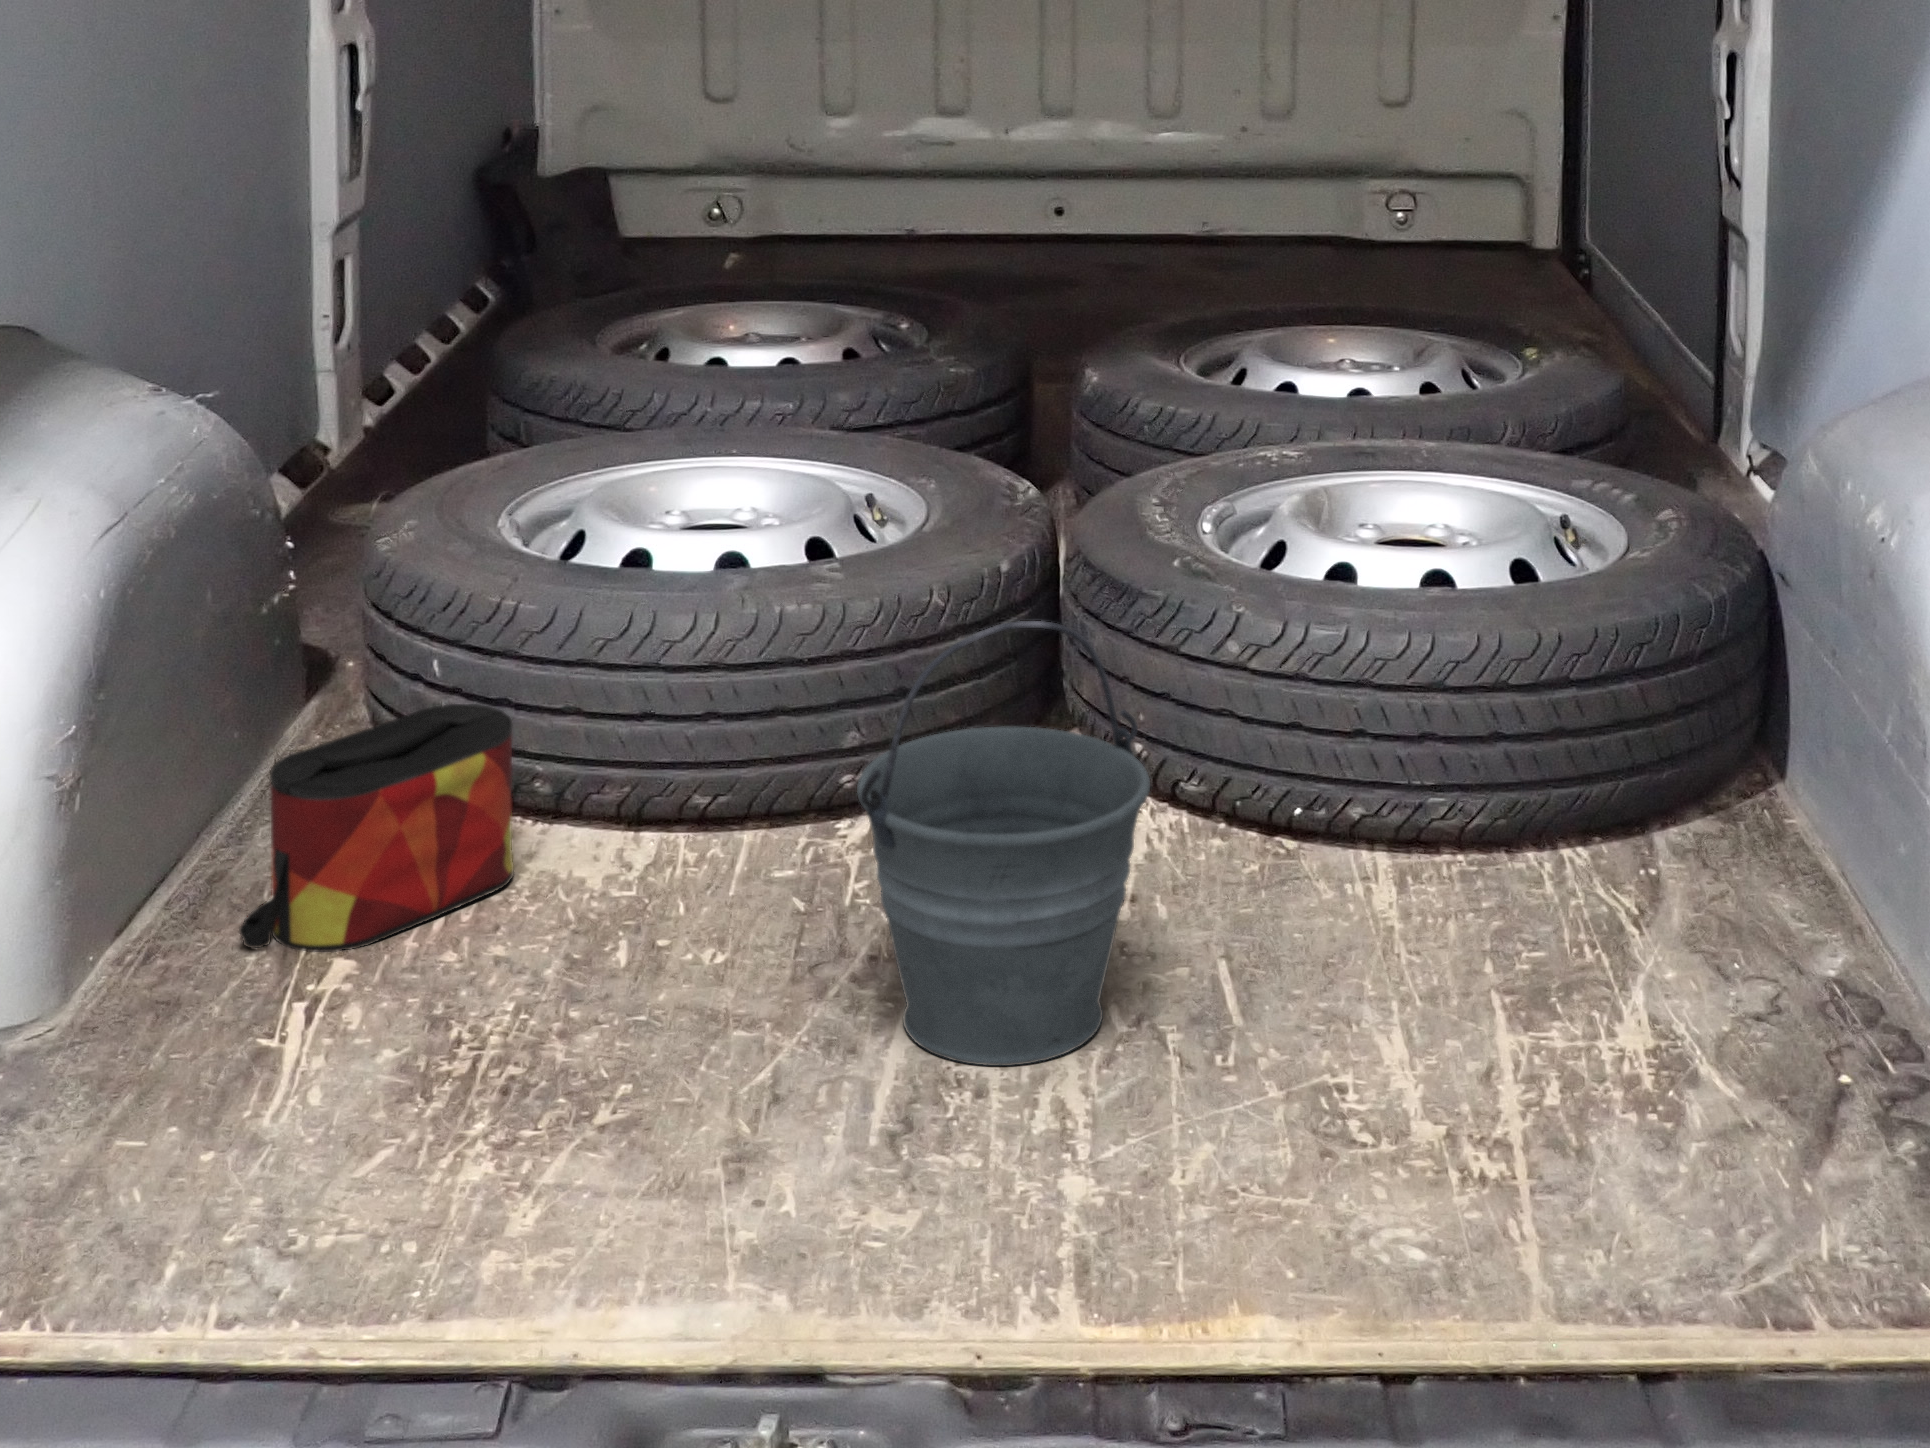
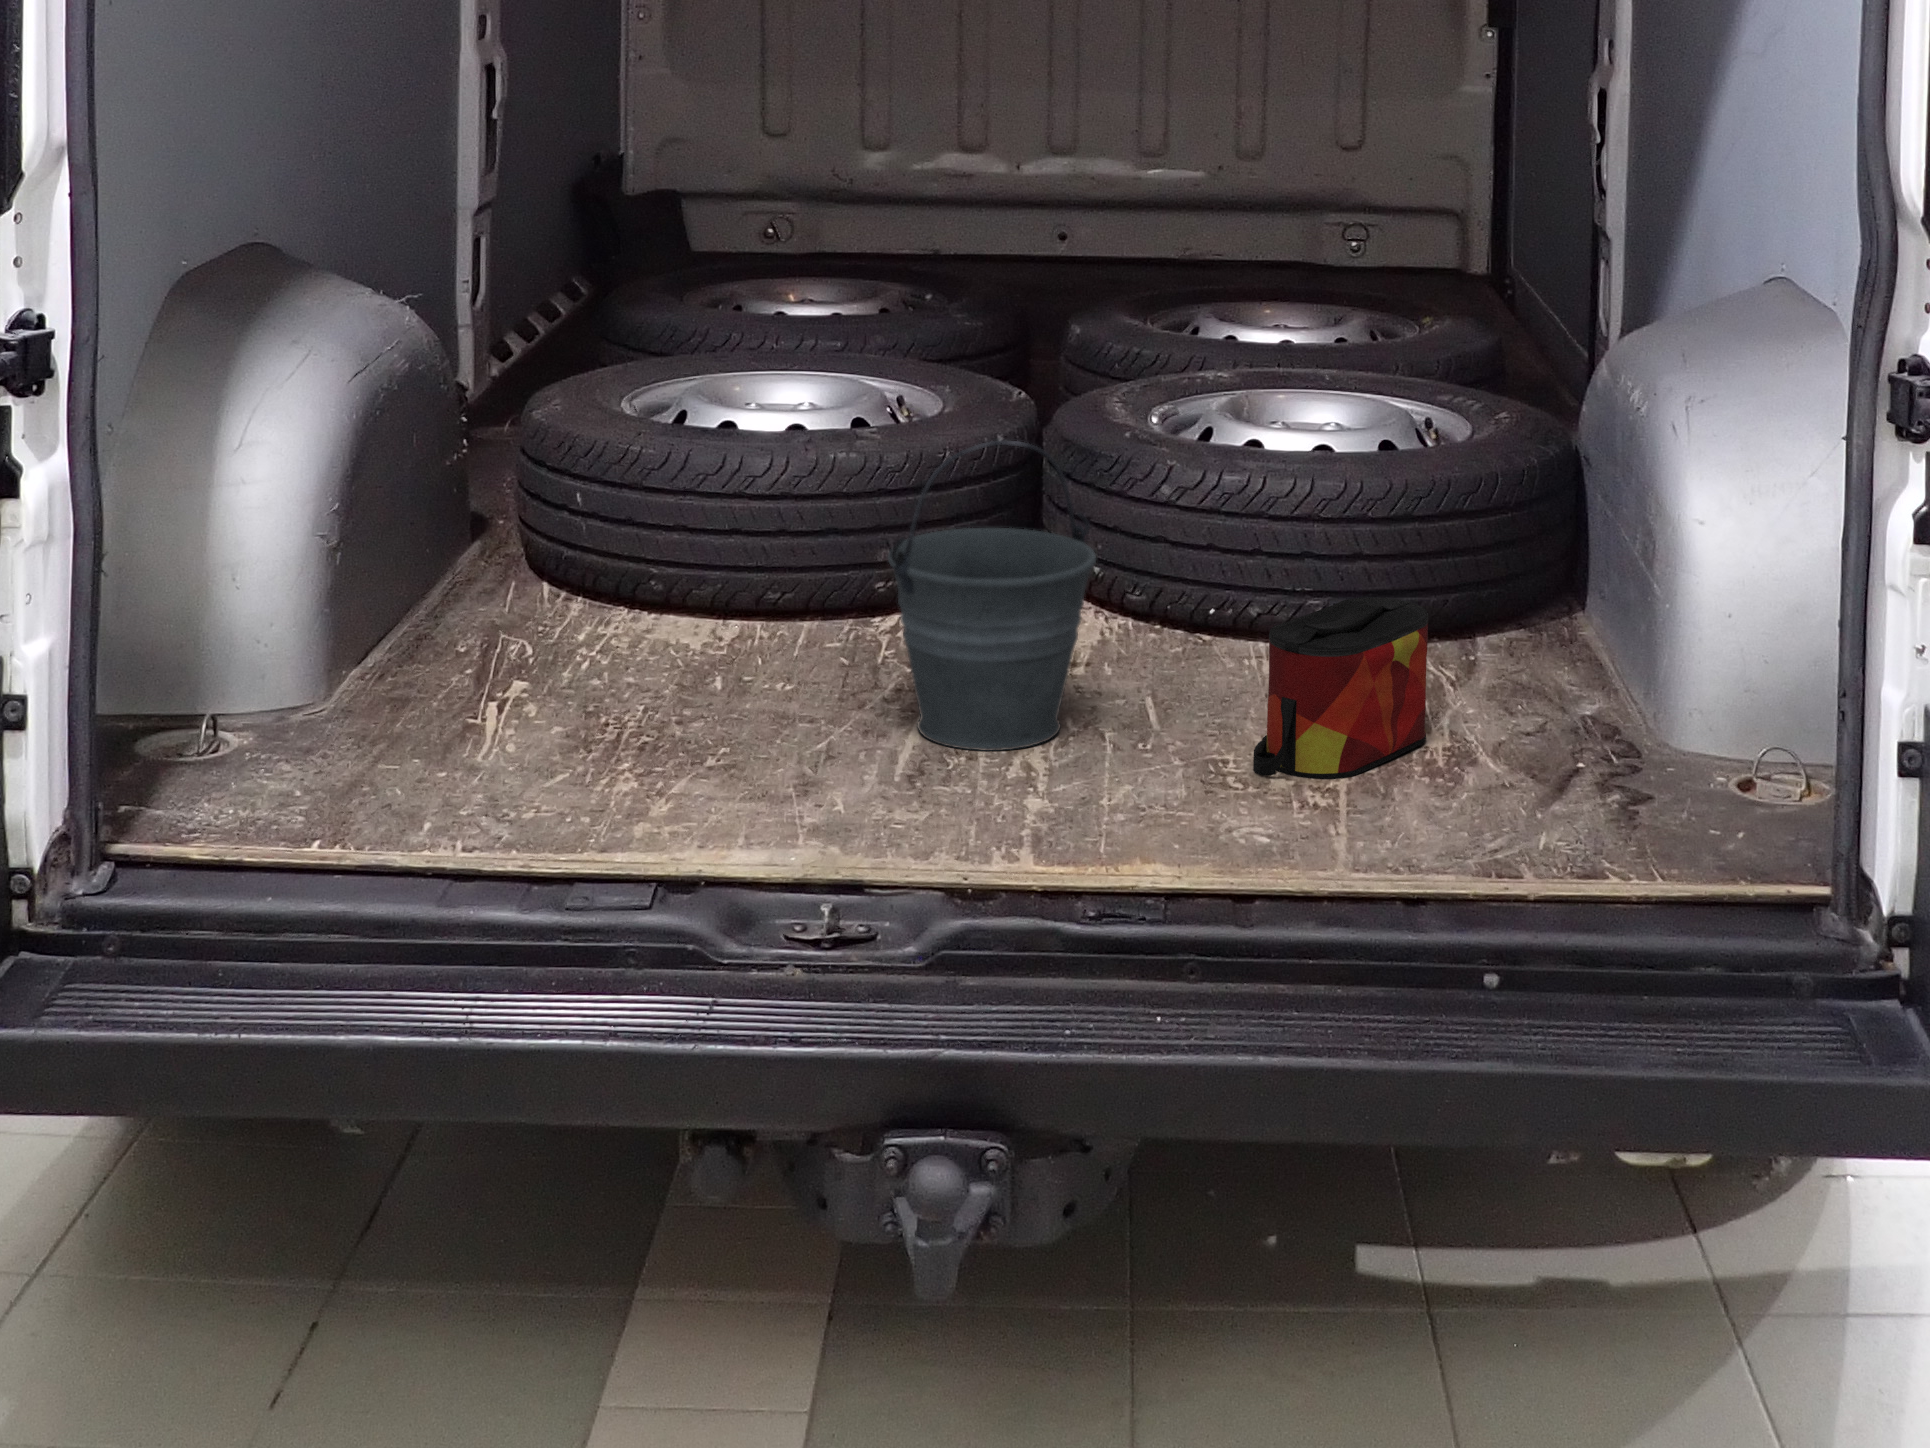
bag: present [239,704,514,952] -> present [1253,597,1428,779]

